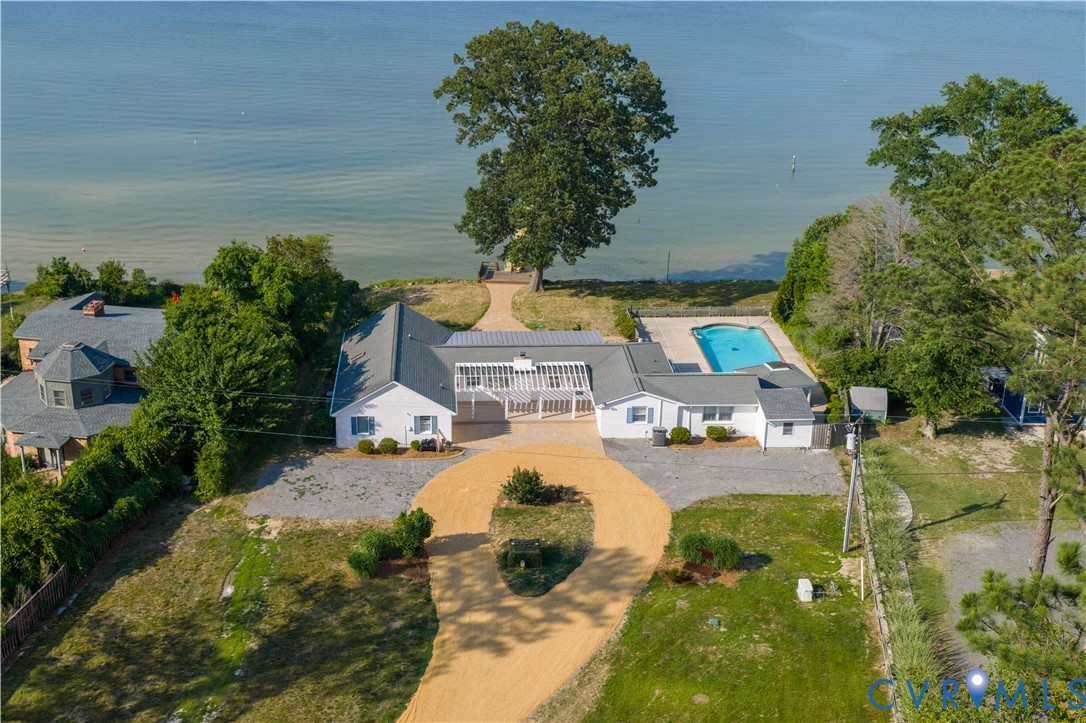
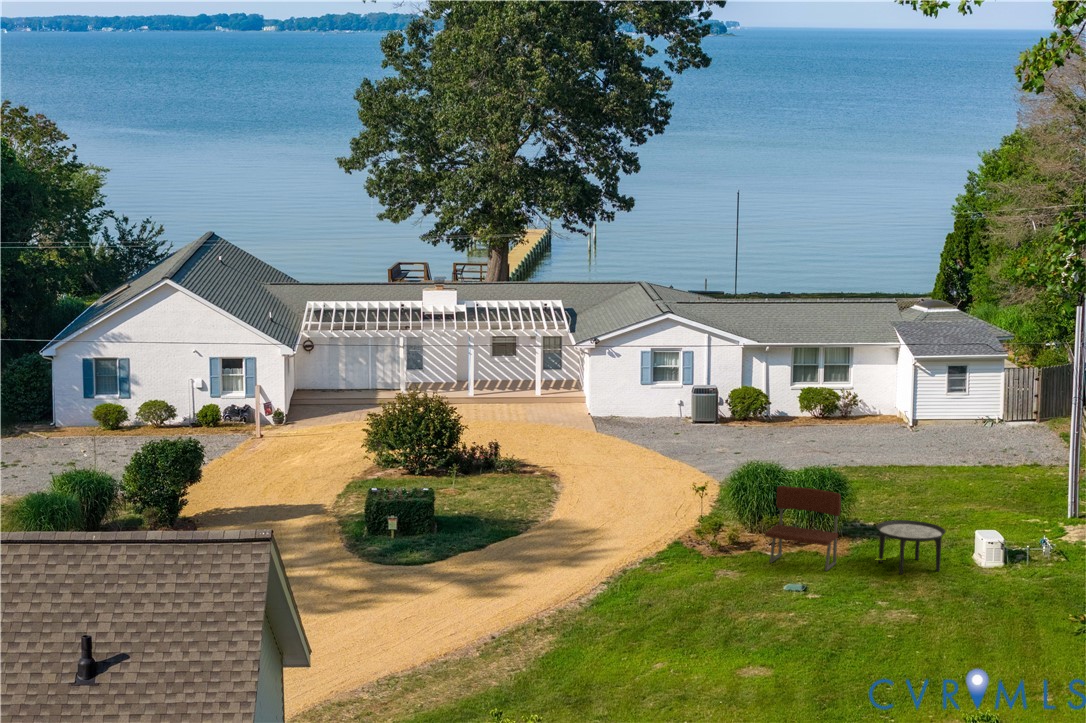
round table: none [729,560,758,588] -> present [876,520,946,574]

